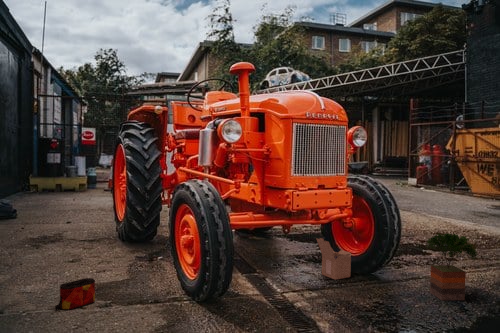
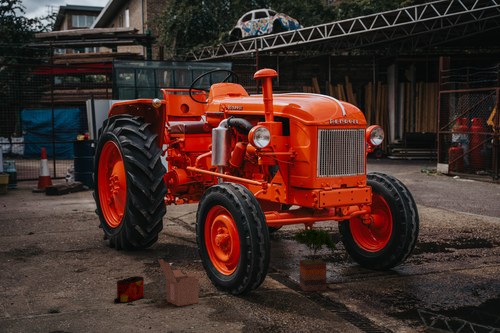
potted tree: present [427,233,478,301] -> present [295,229,336,291]
cardboard box: present [316,238,351,280] -> present [158,259,200,306]

